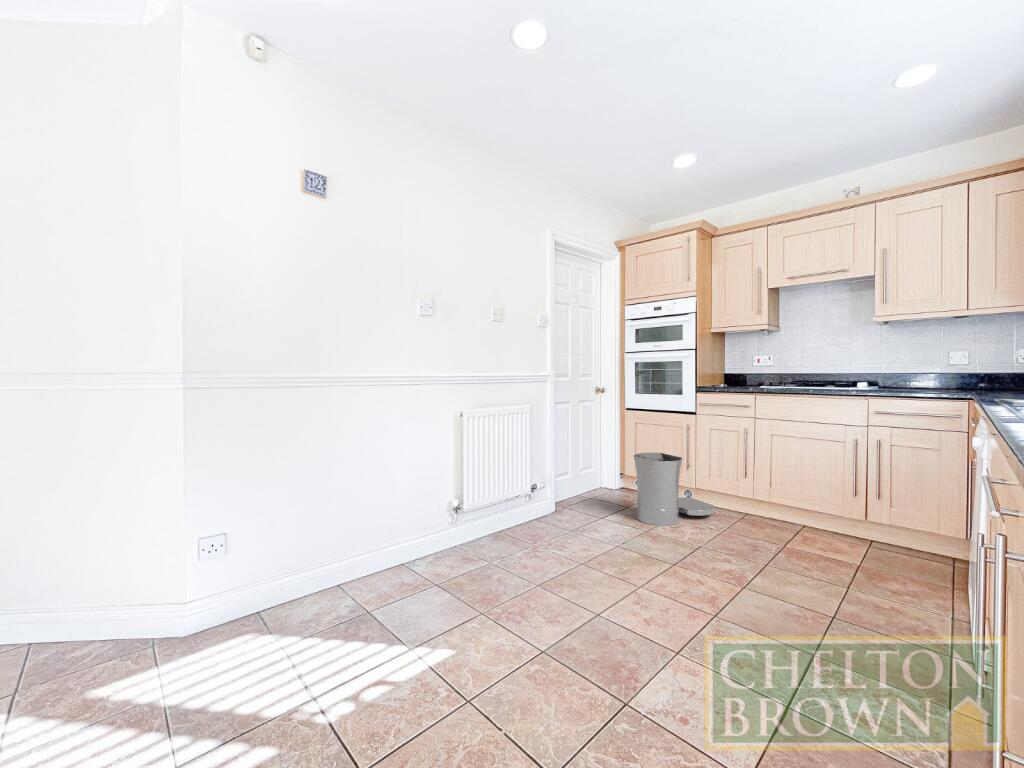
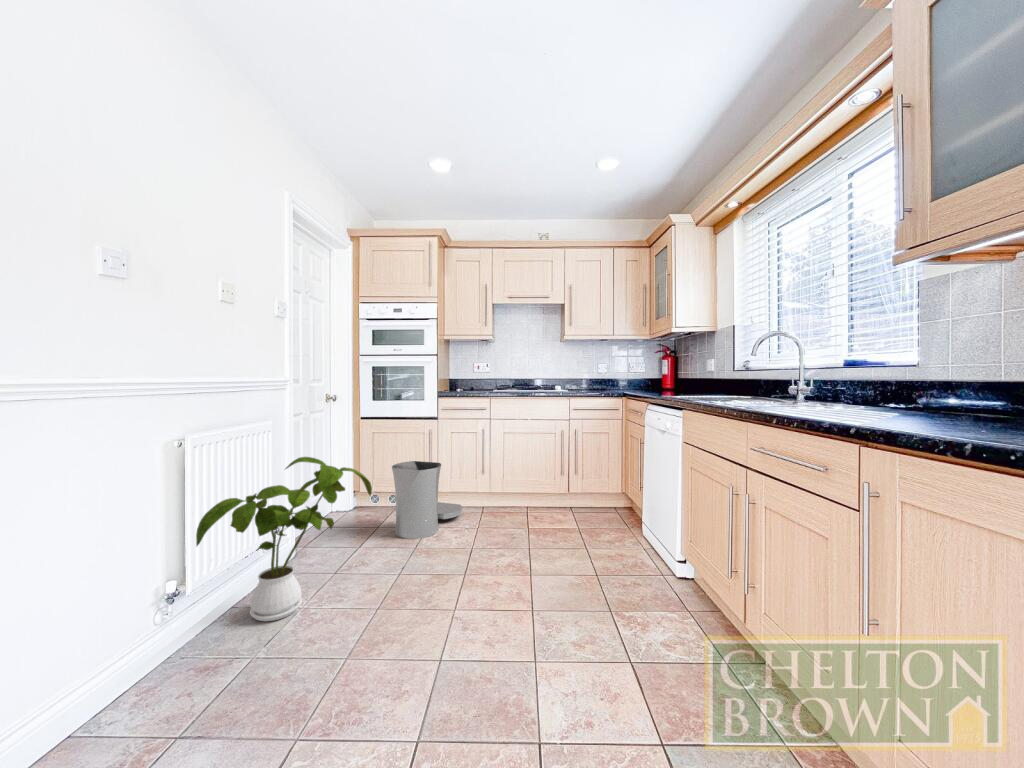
house plant: none [469,433,580,546] -> present [196,457,372,621]

